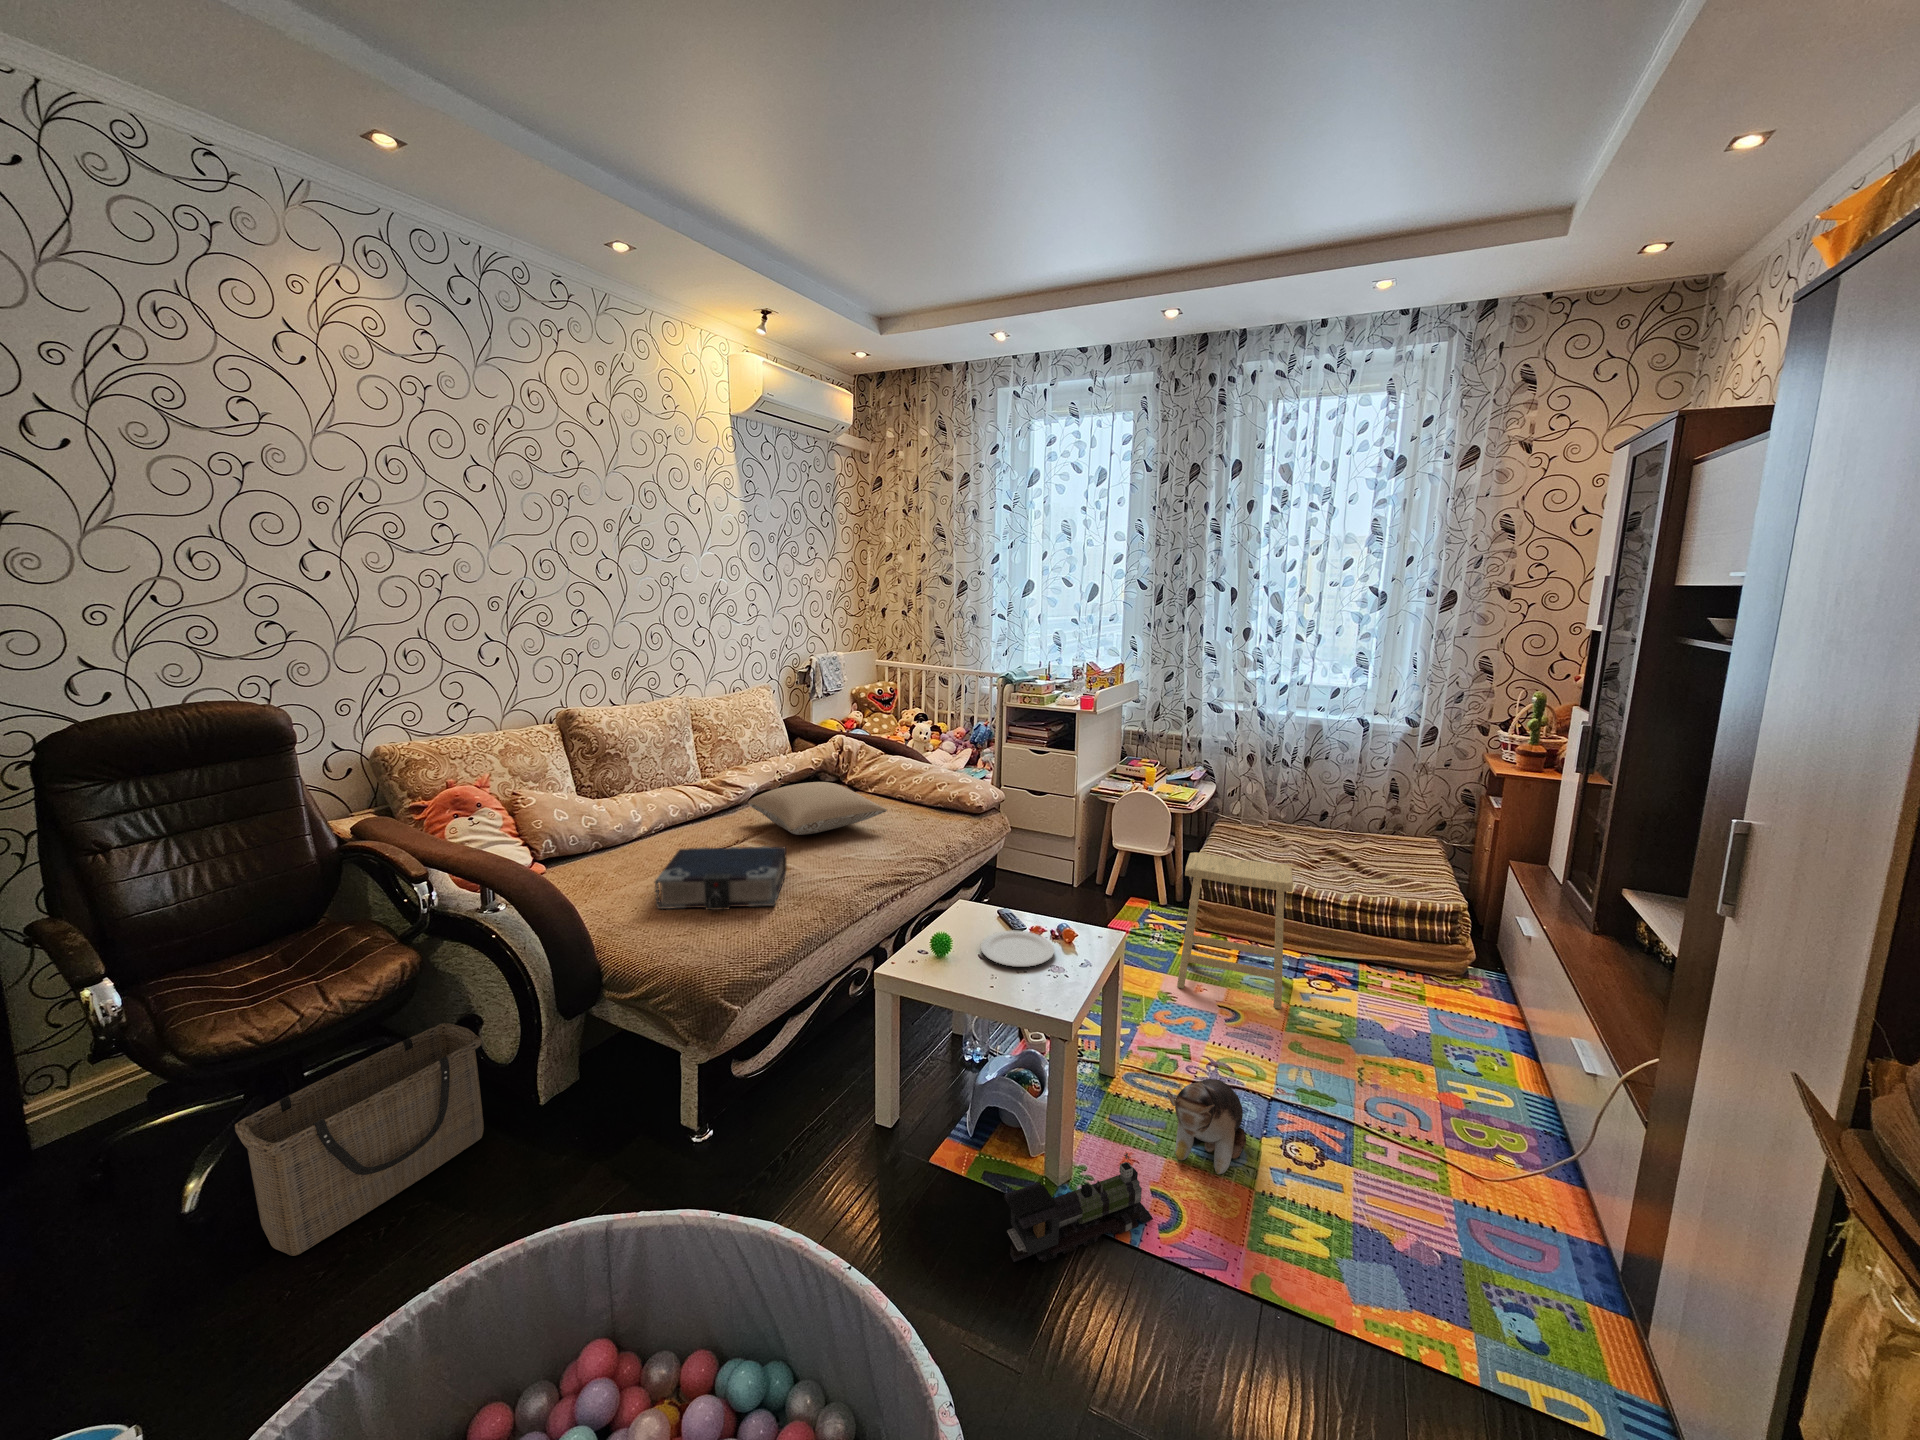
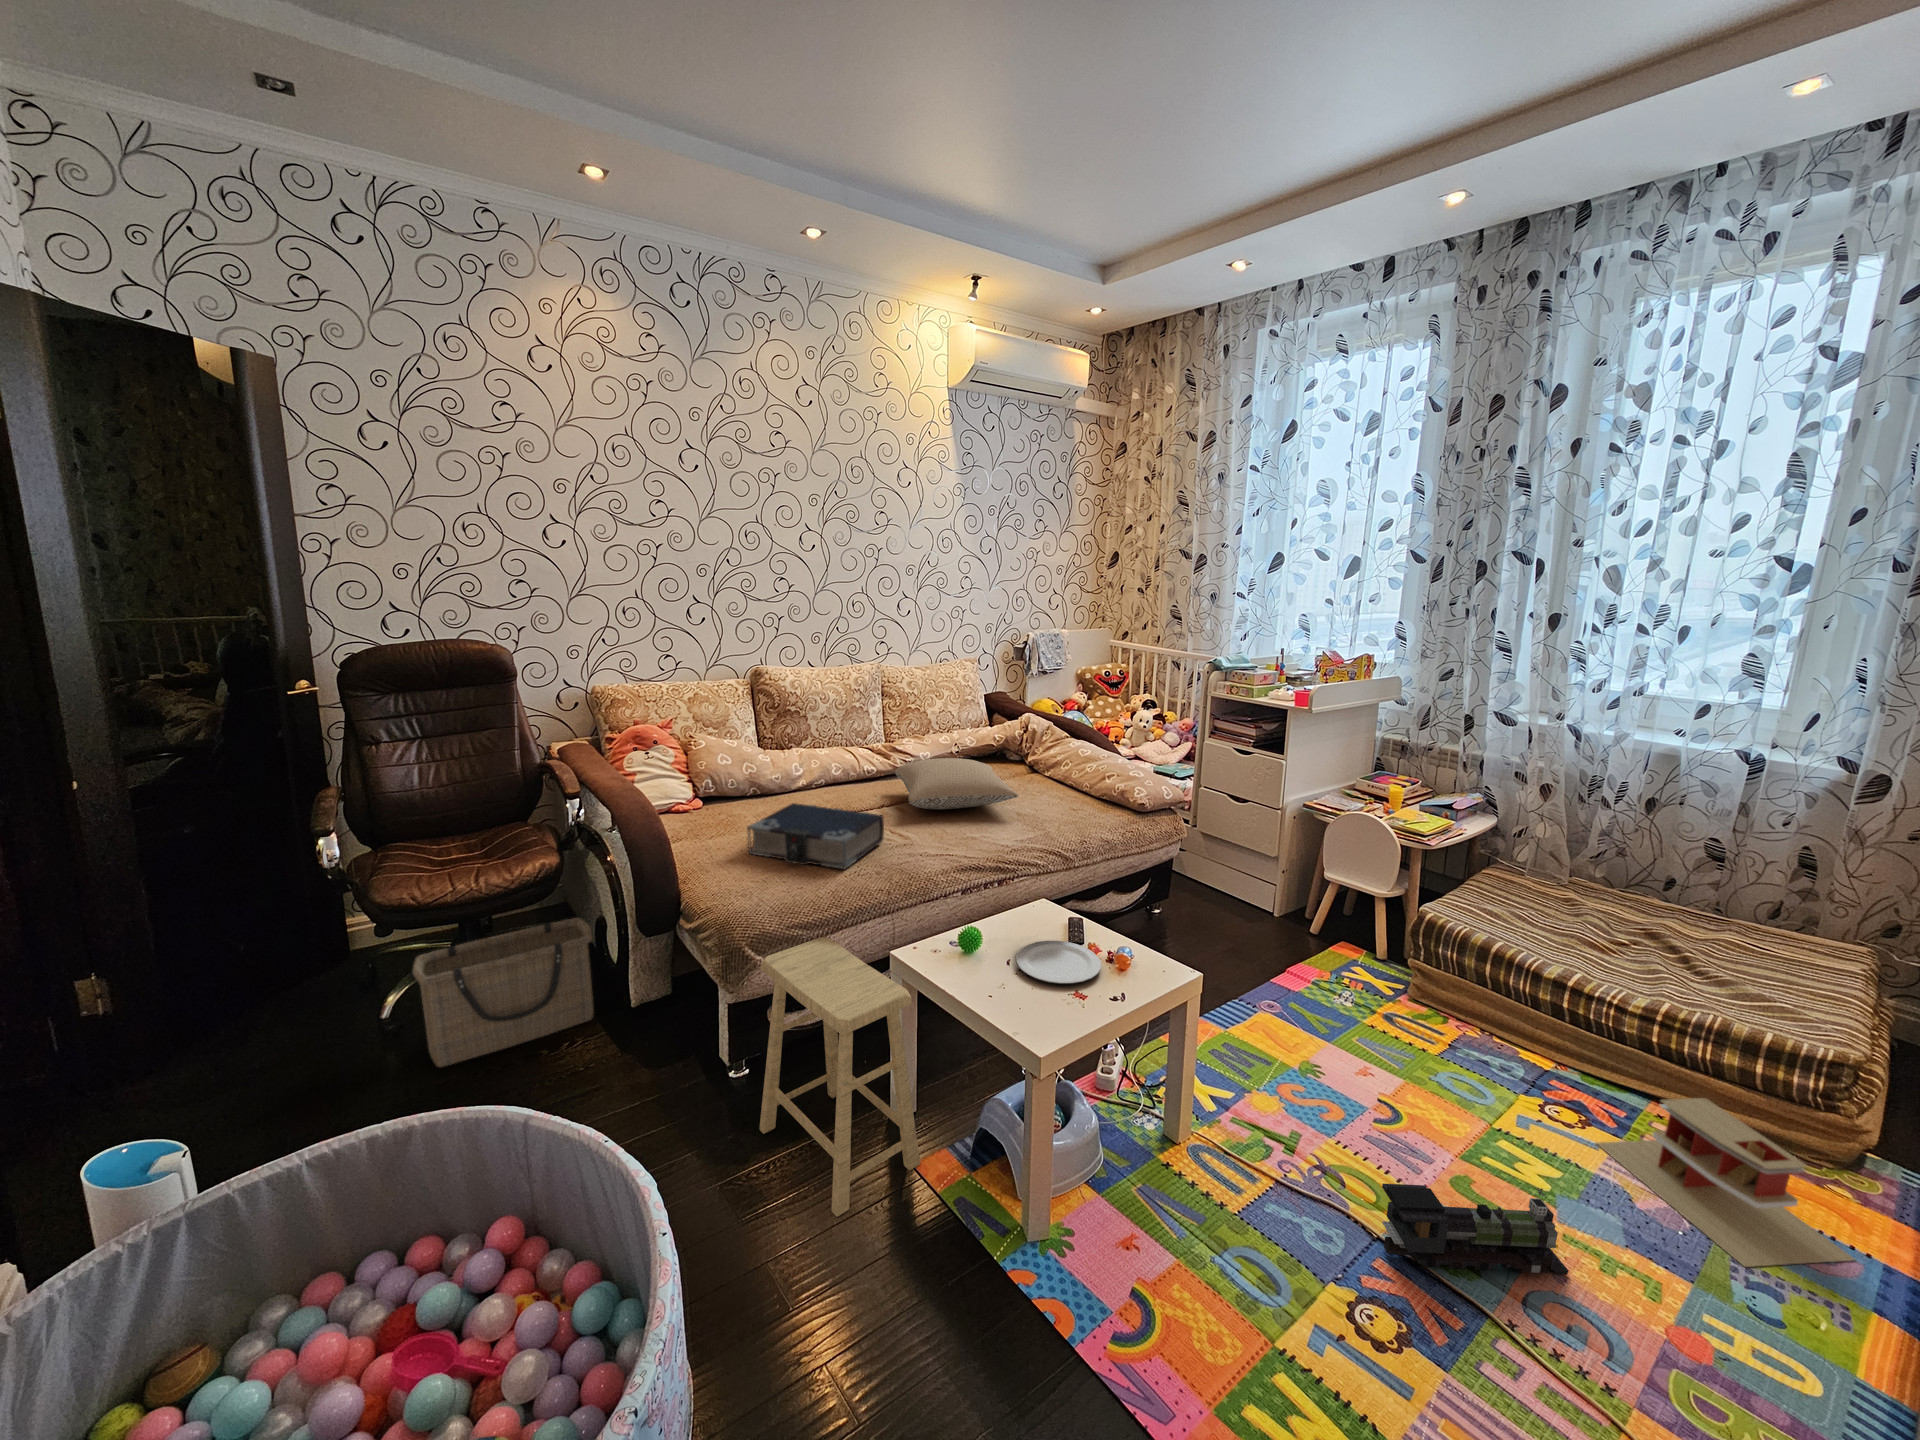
footstool: present [1177,852,1293,1009] -> present [759,937,920,1217]
toy house: none [1346,948,1488,1047] -> present [1597,1098,1854,1267]
plush toy: present [1167,1079,1246,1174] -> none [1164,1170,1325,1301]
toy train: present [1004,1153,1152,1262] -> present [1382,1184,1568,1274]

